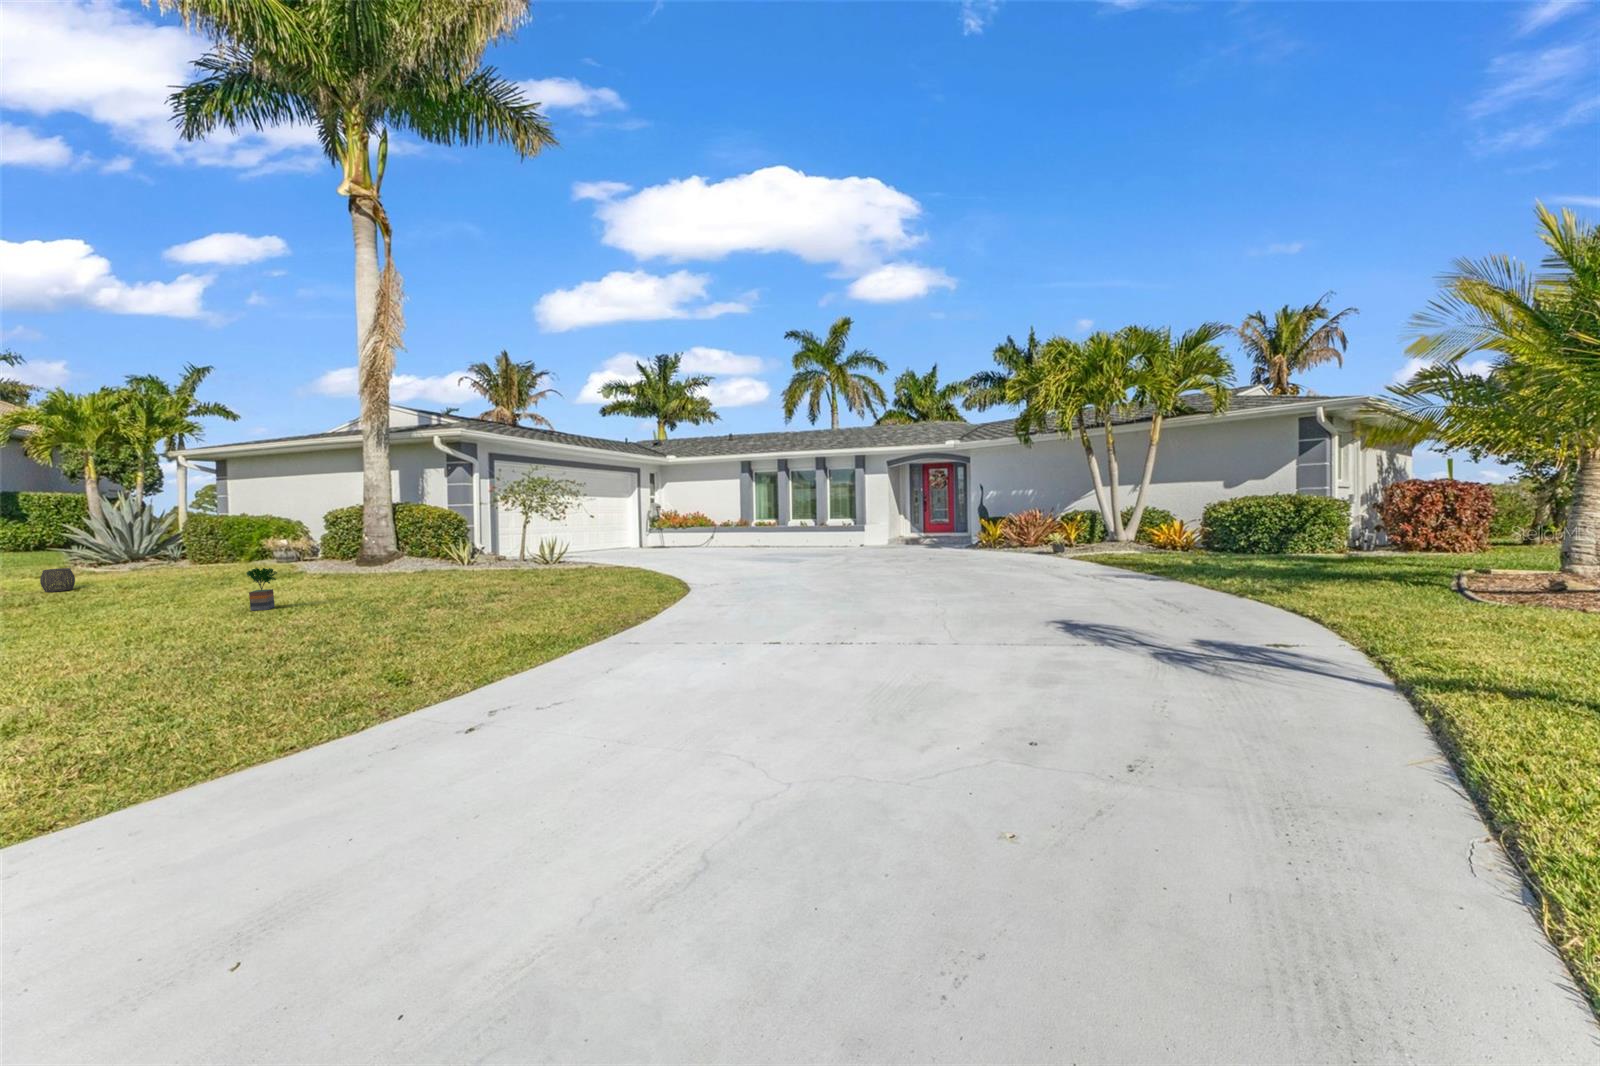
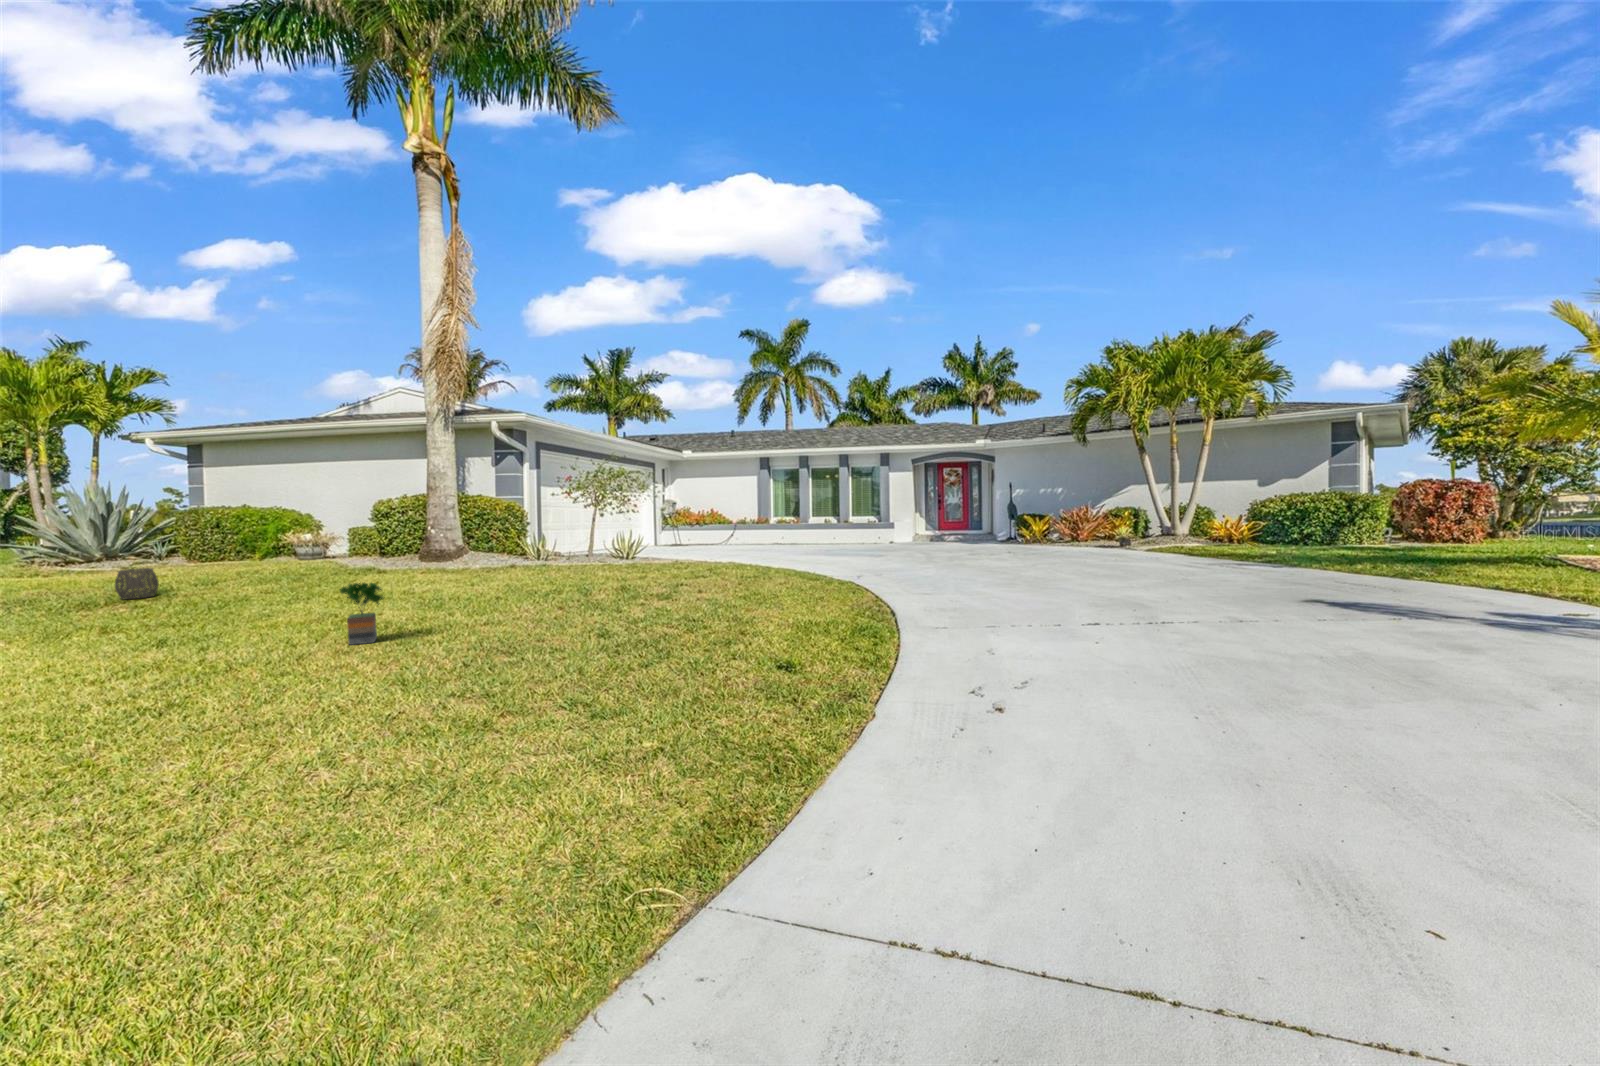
potted tree: present [247,568,277,611] -> present [340,582,384,645]

